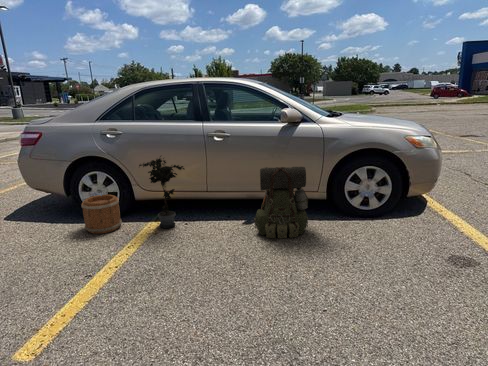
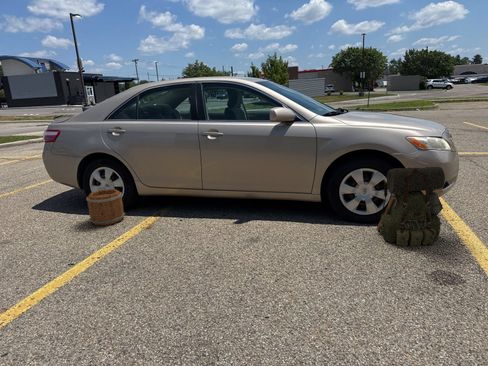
potted plant: present [139,156,184,228] -> none [137,154,177,223]
backpack: present [254,167,309,238] -> present [377,167,445,246]

